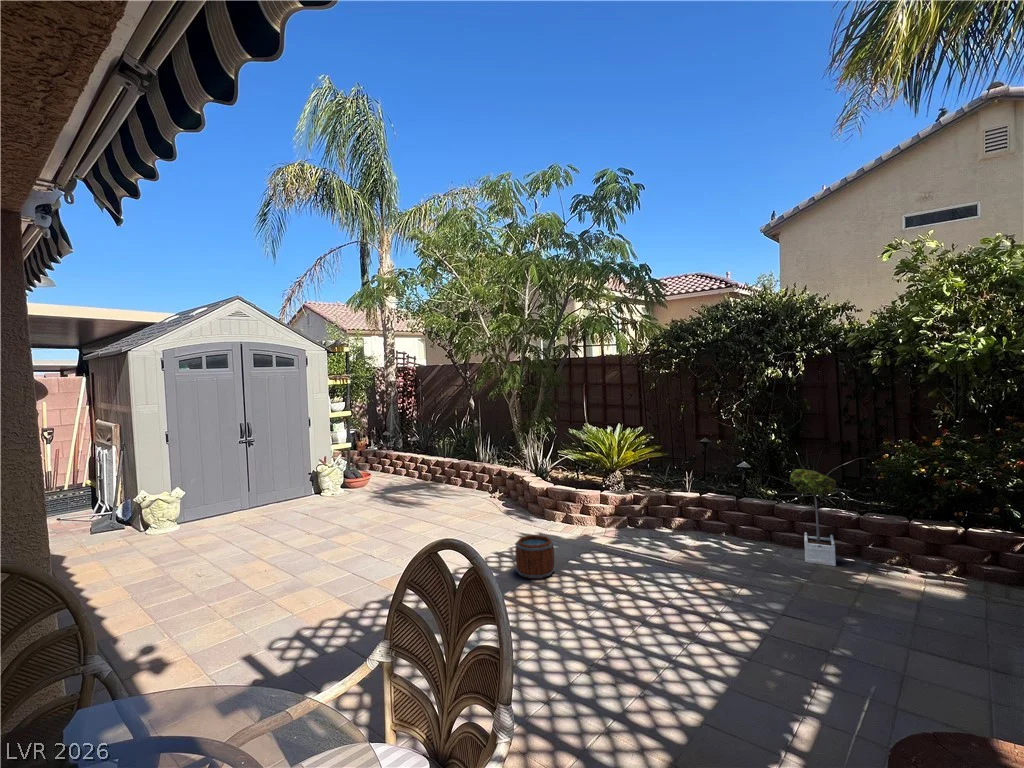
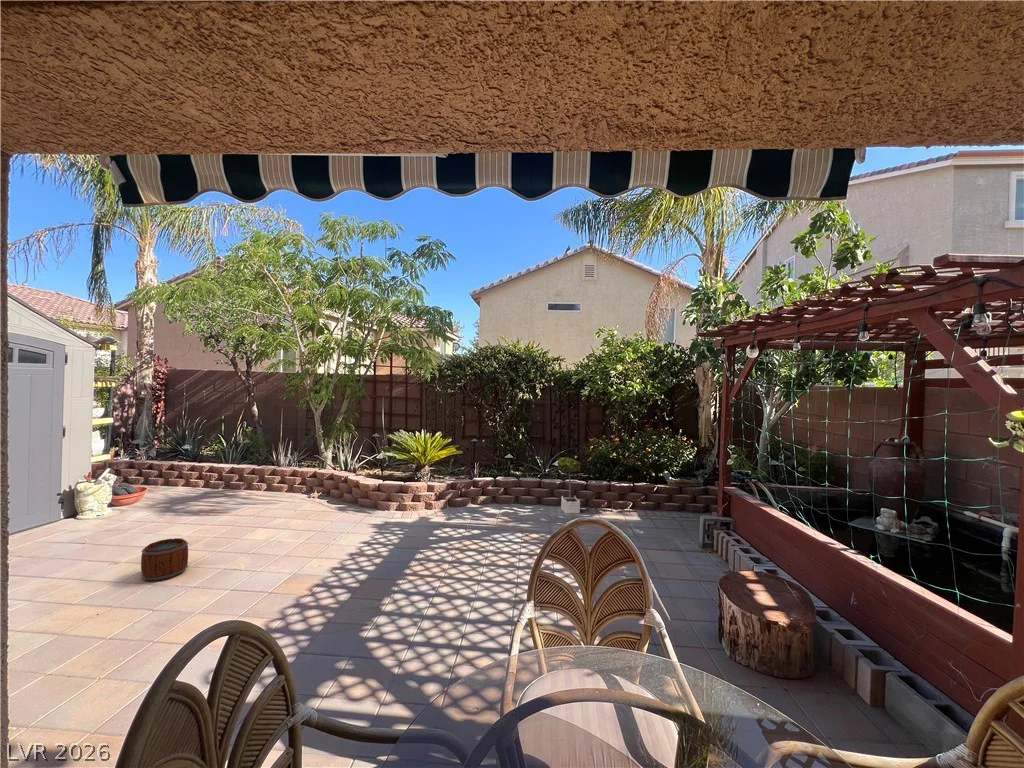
bucket: present [515,535,554,579] -> present [141,538,188,581]

